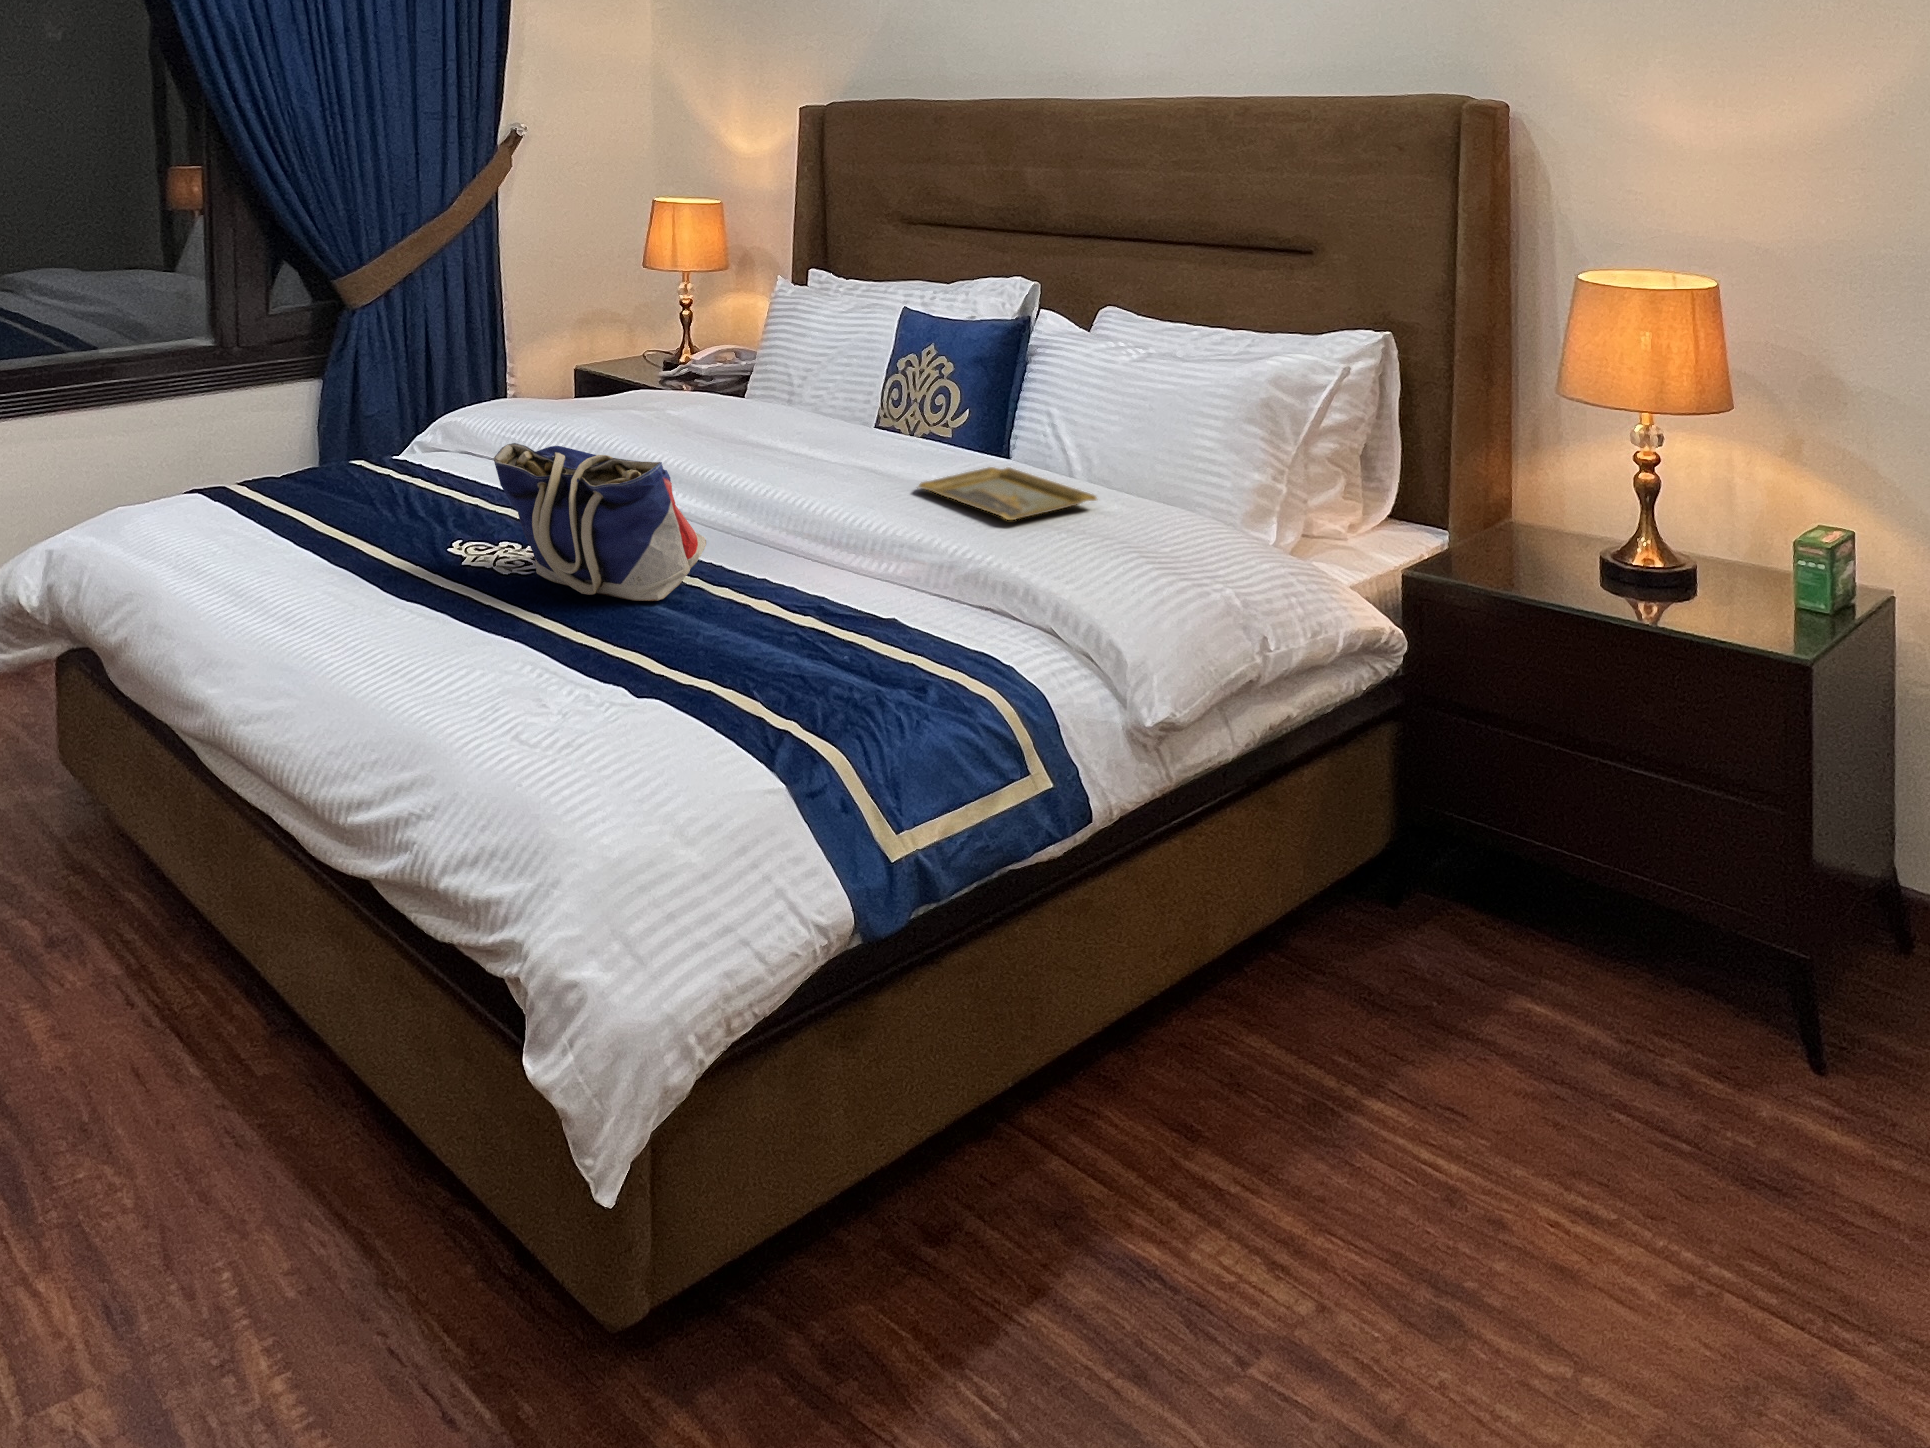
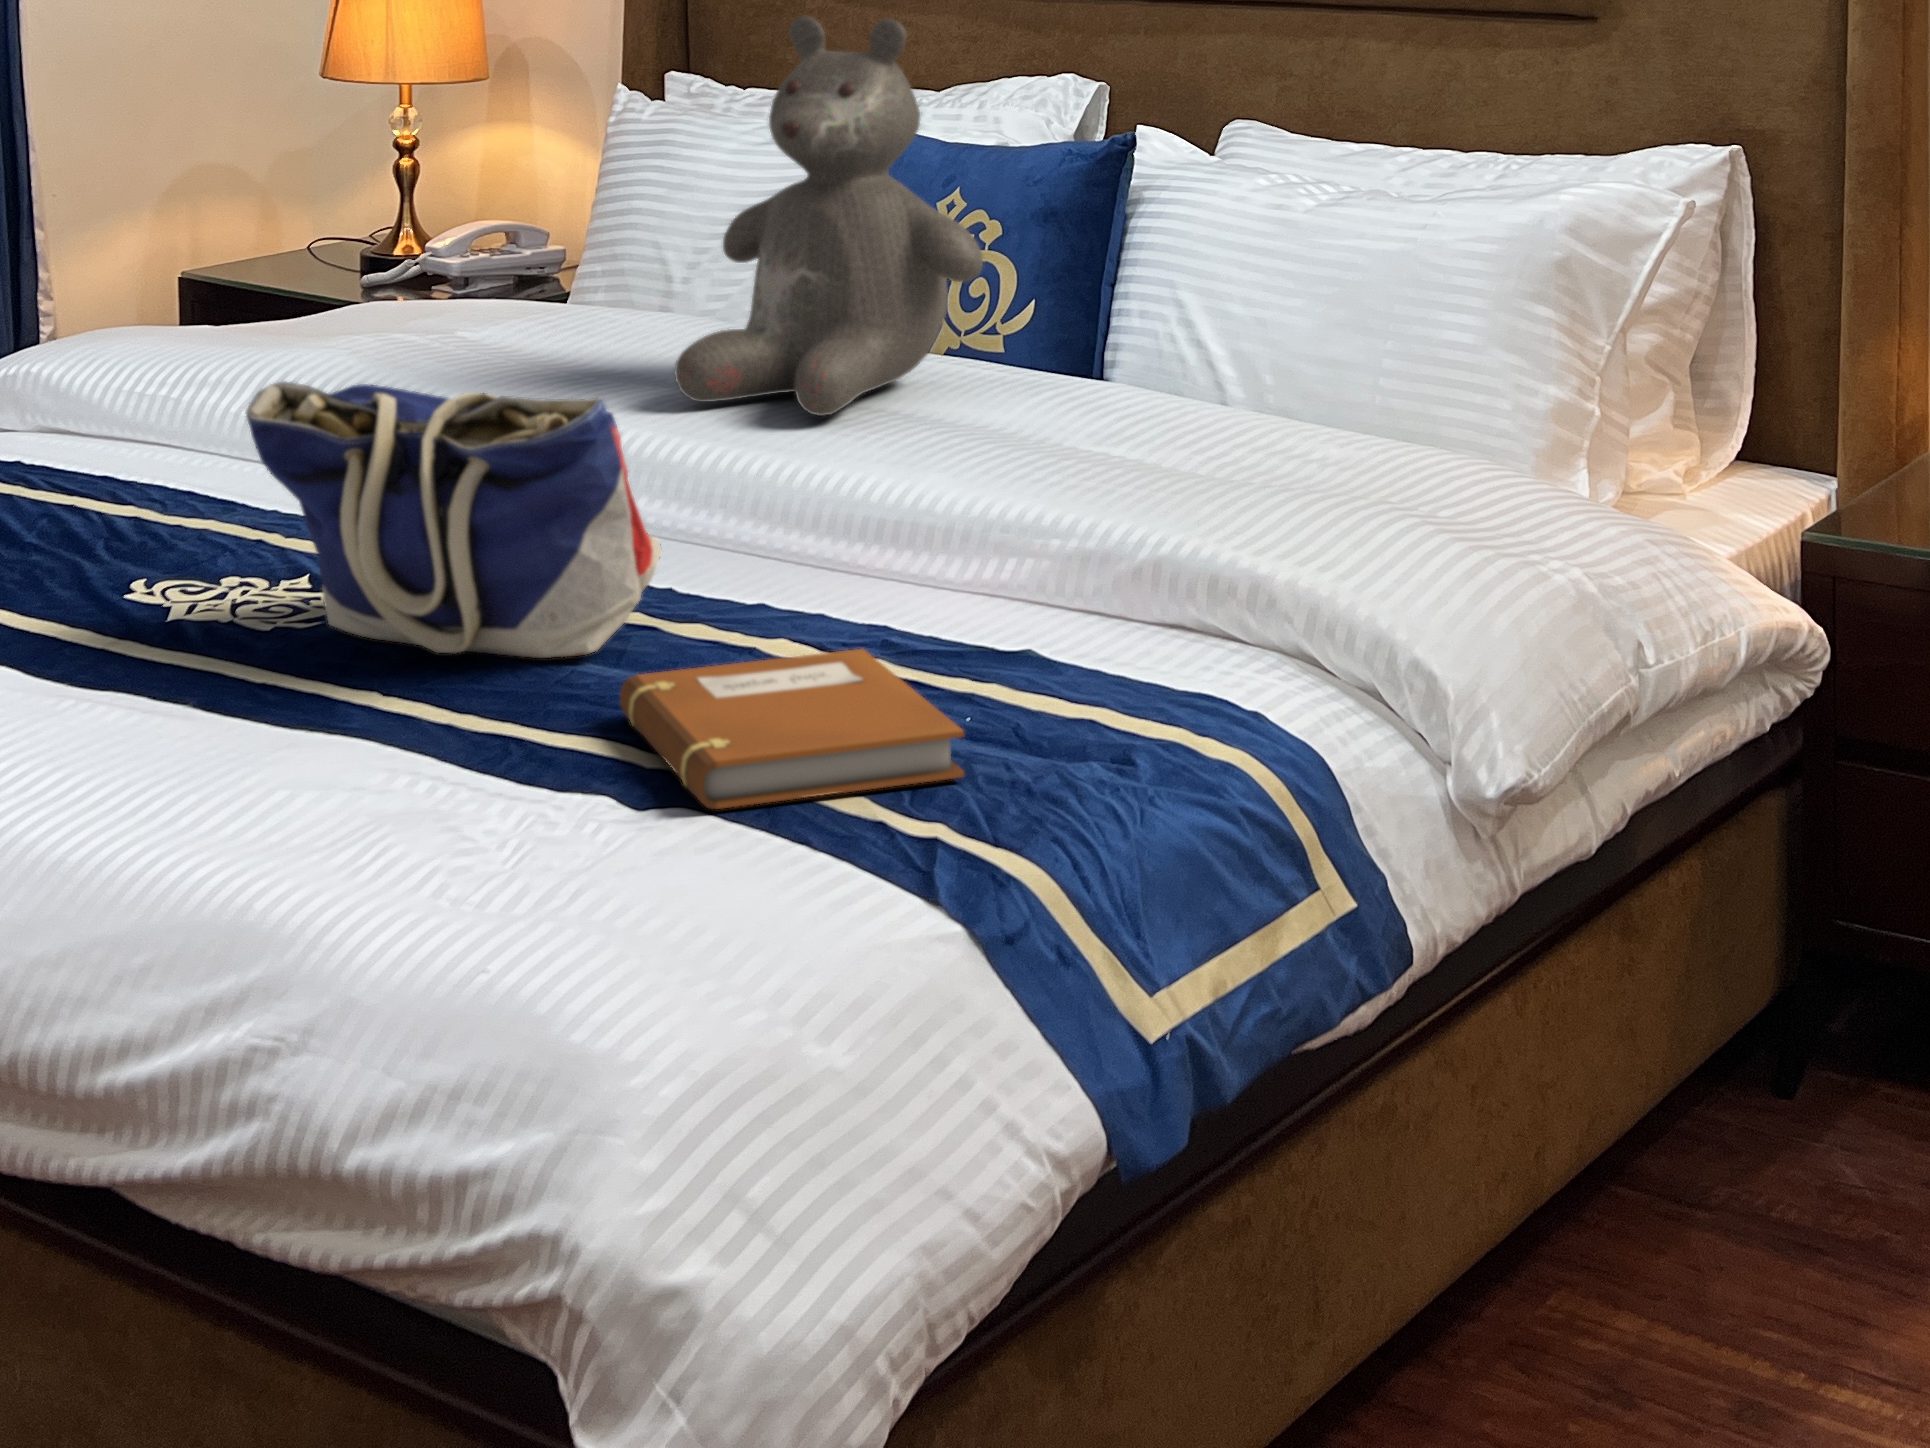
teddy bear: none [757,246,925,469] -> present [675,15,983,416]
tray: present [919,467,1097,520] -> none [996,398,1322,480]
notebook: none [657,610,821,701] -> present [620,649,965,809]

